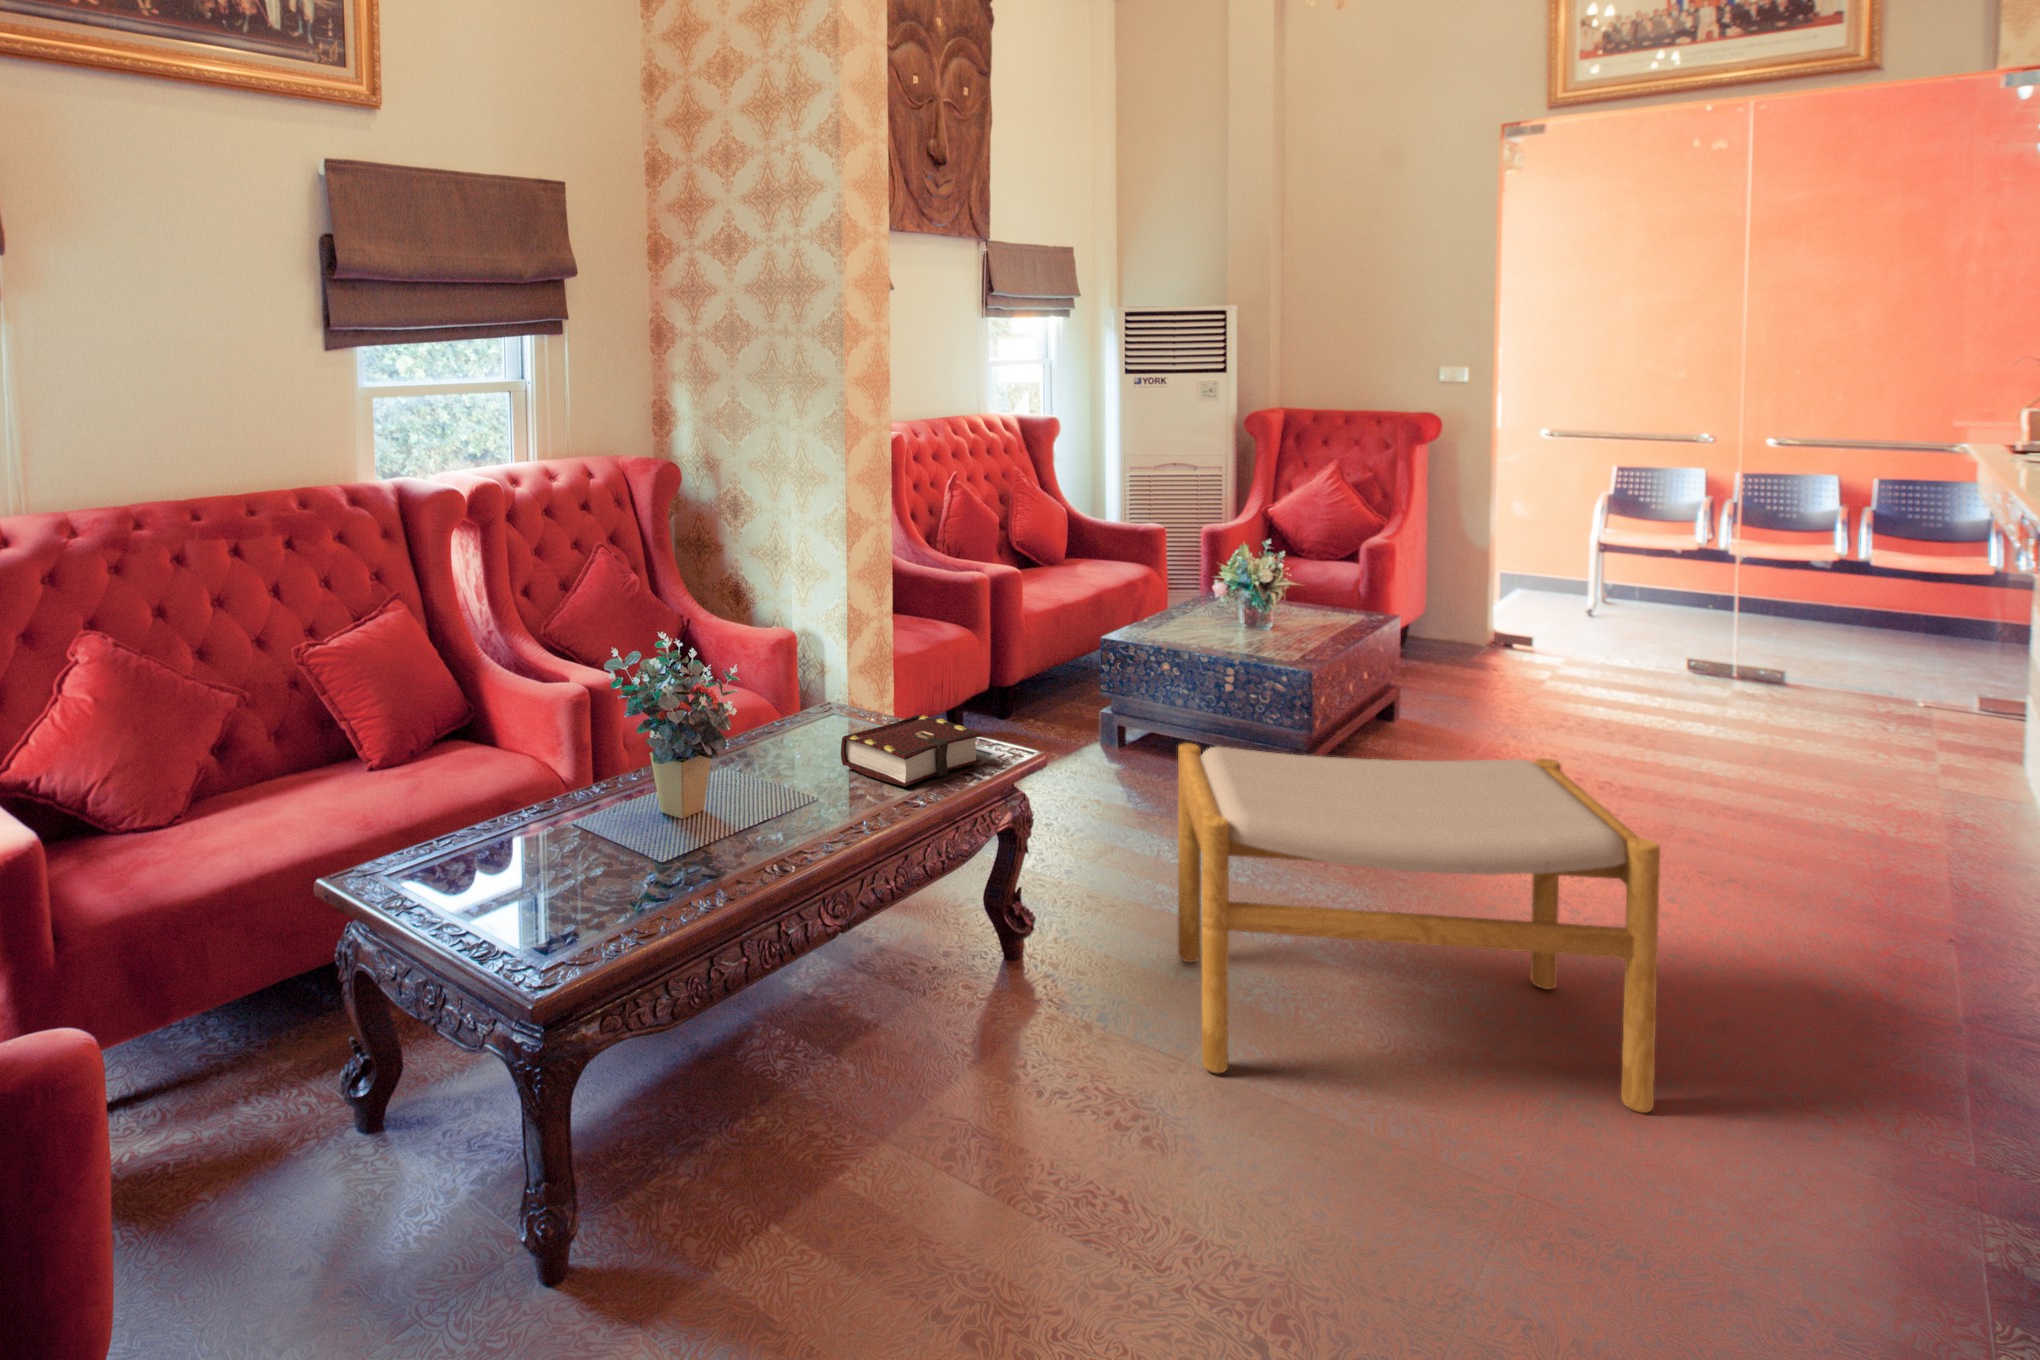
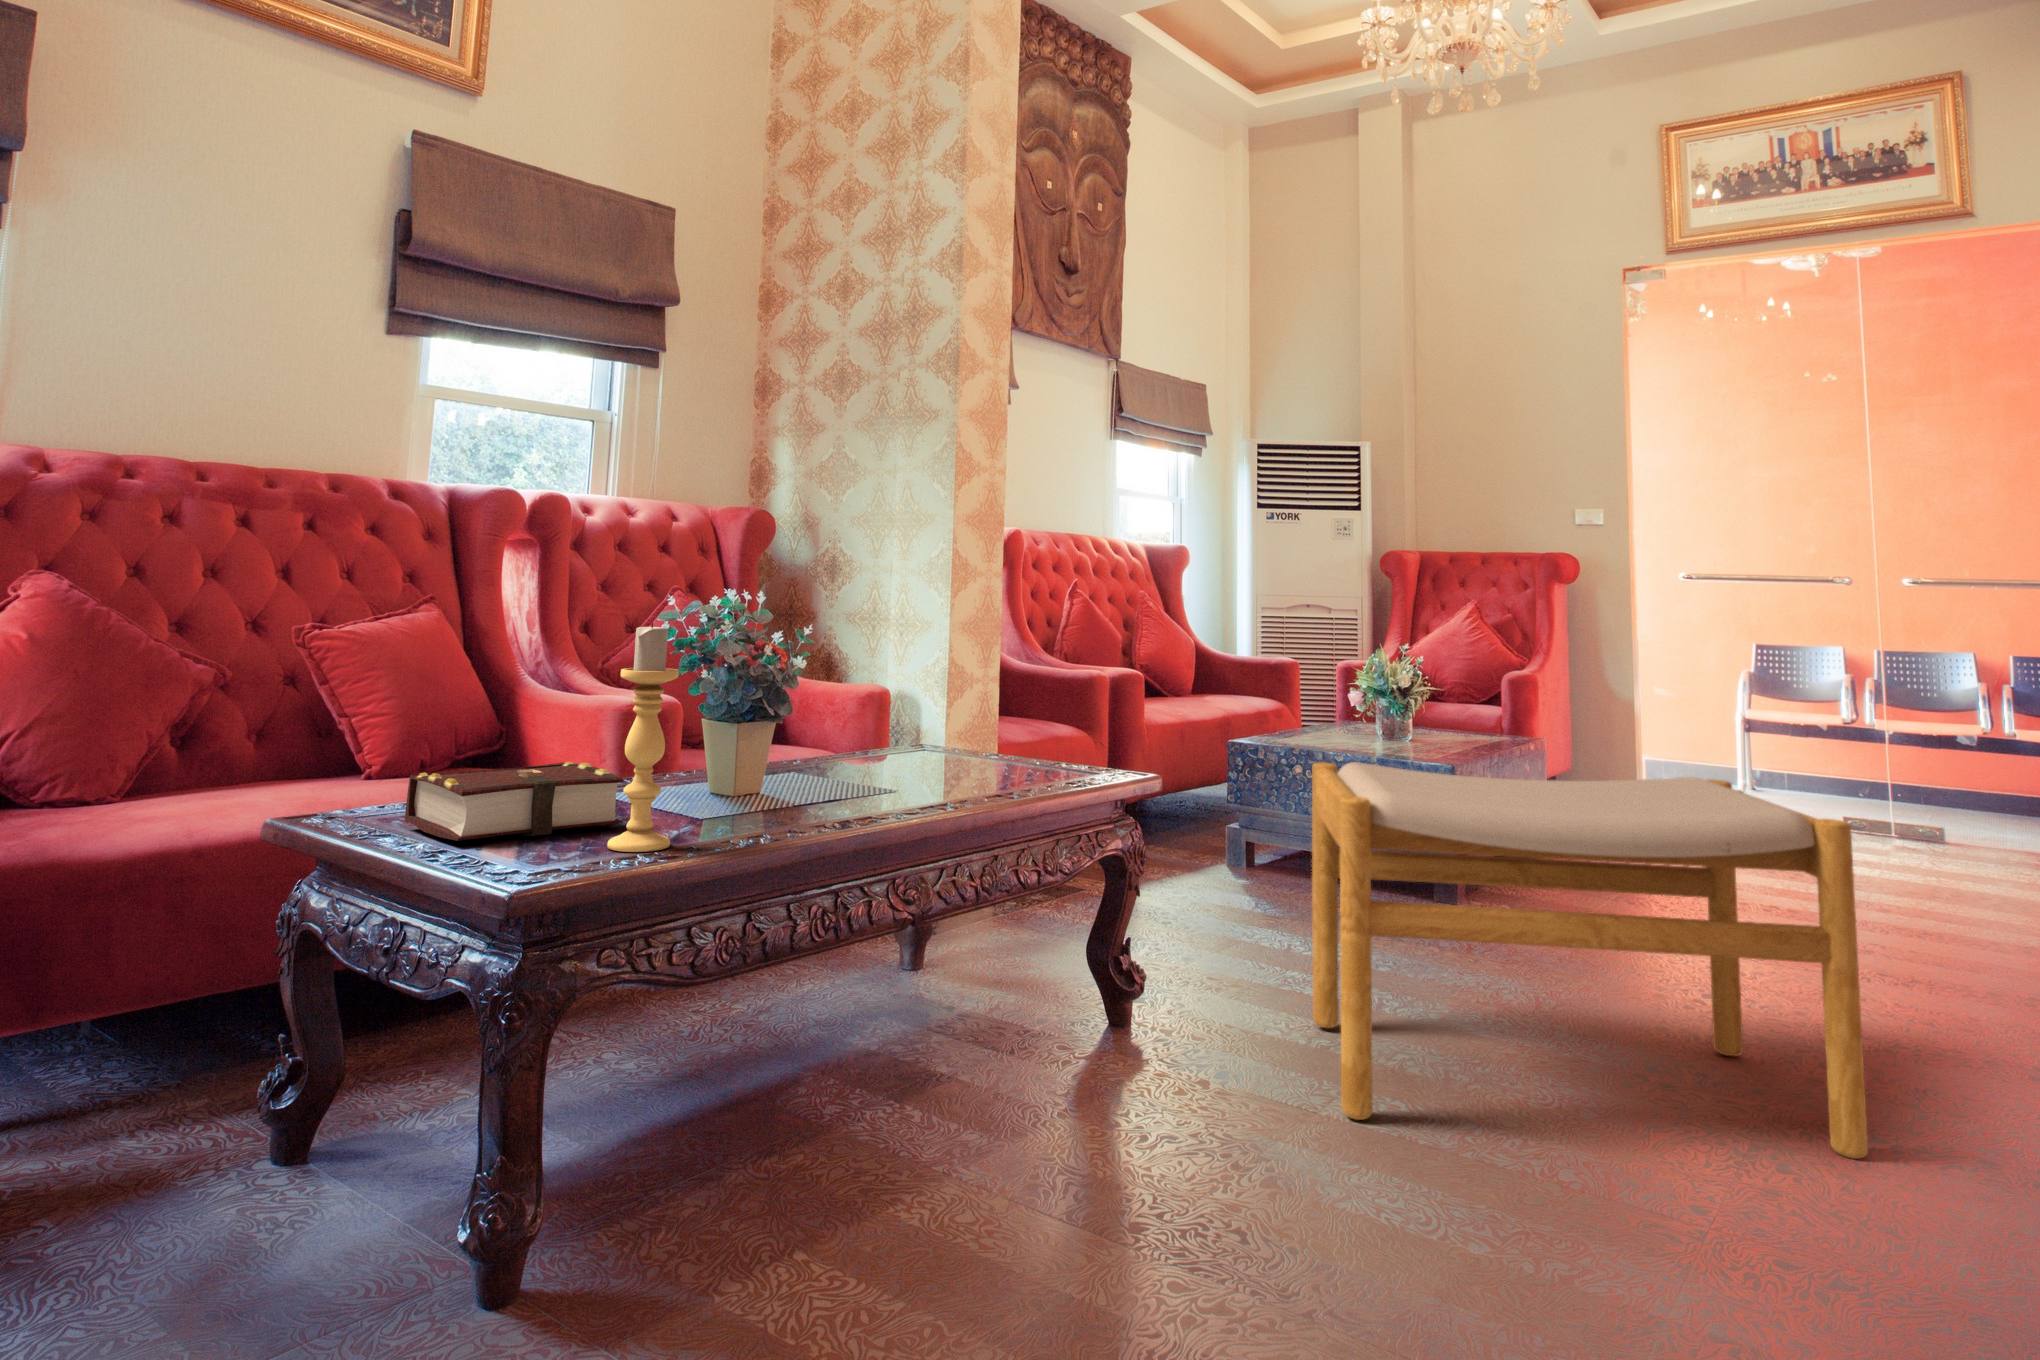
book: present [841,715,982,787] -> present [405,762,624,841]
candle holder: none [594,739,645,926] -> present [607,622,679,852]

